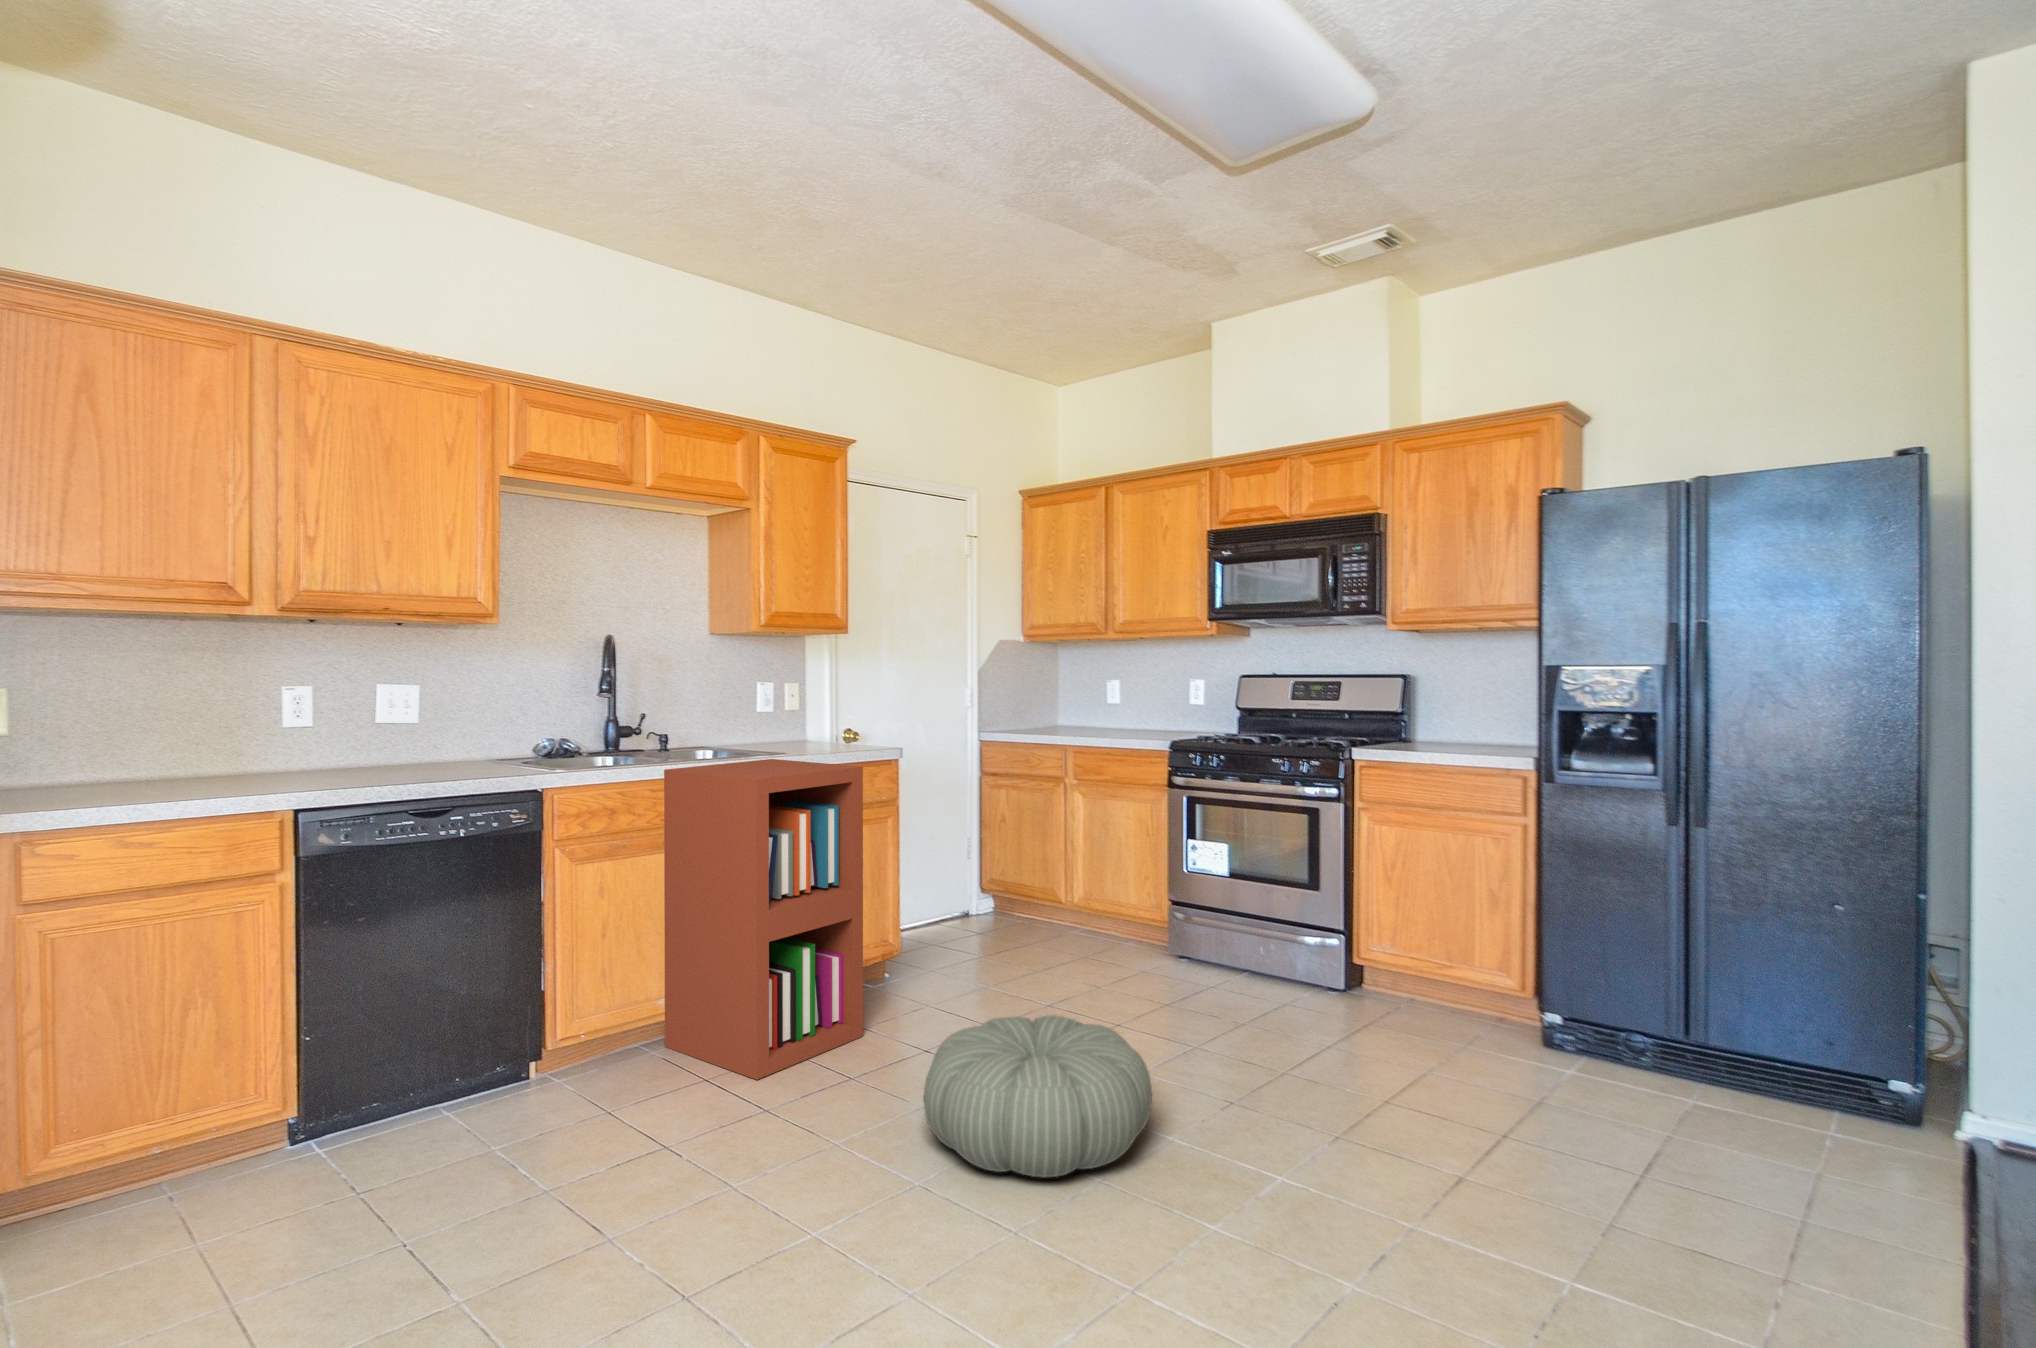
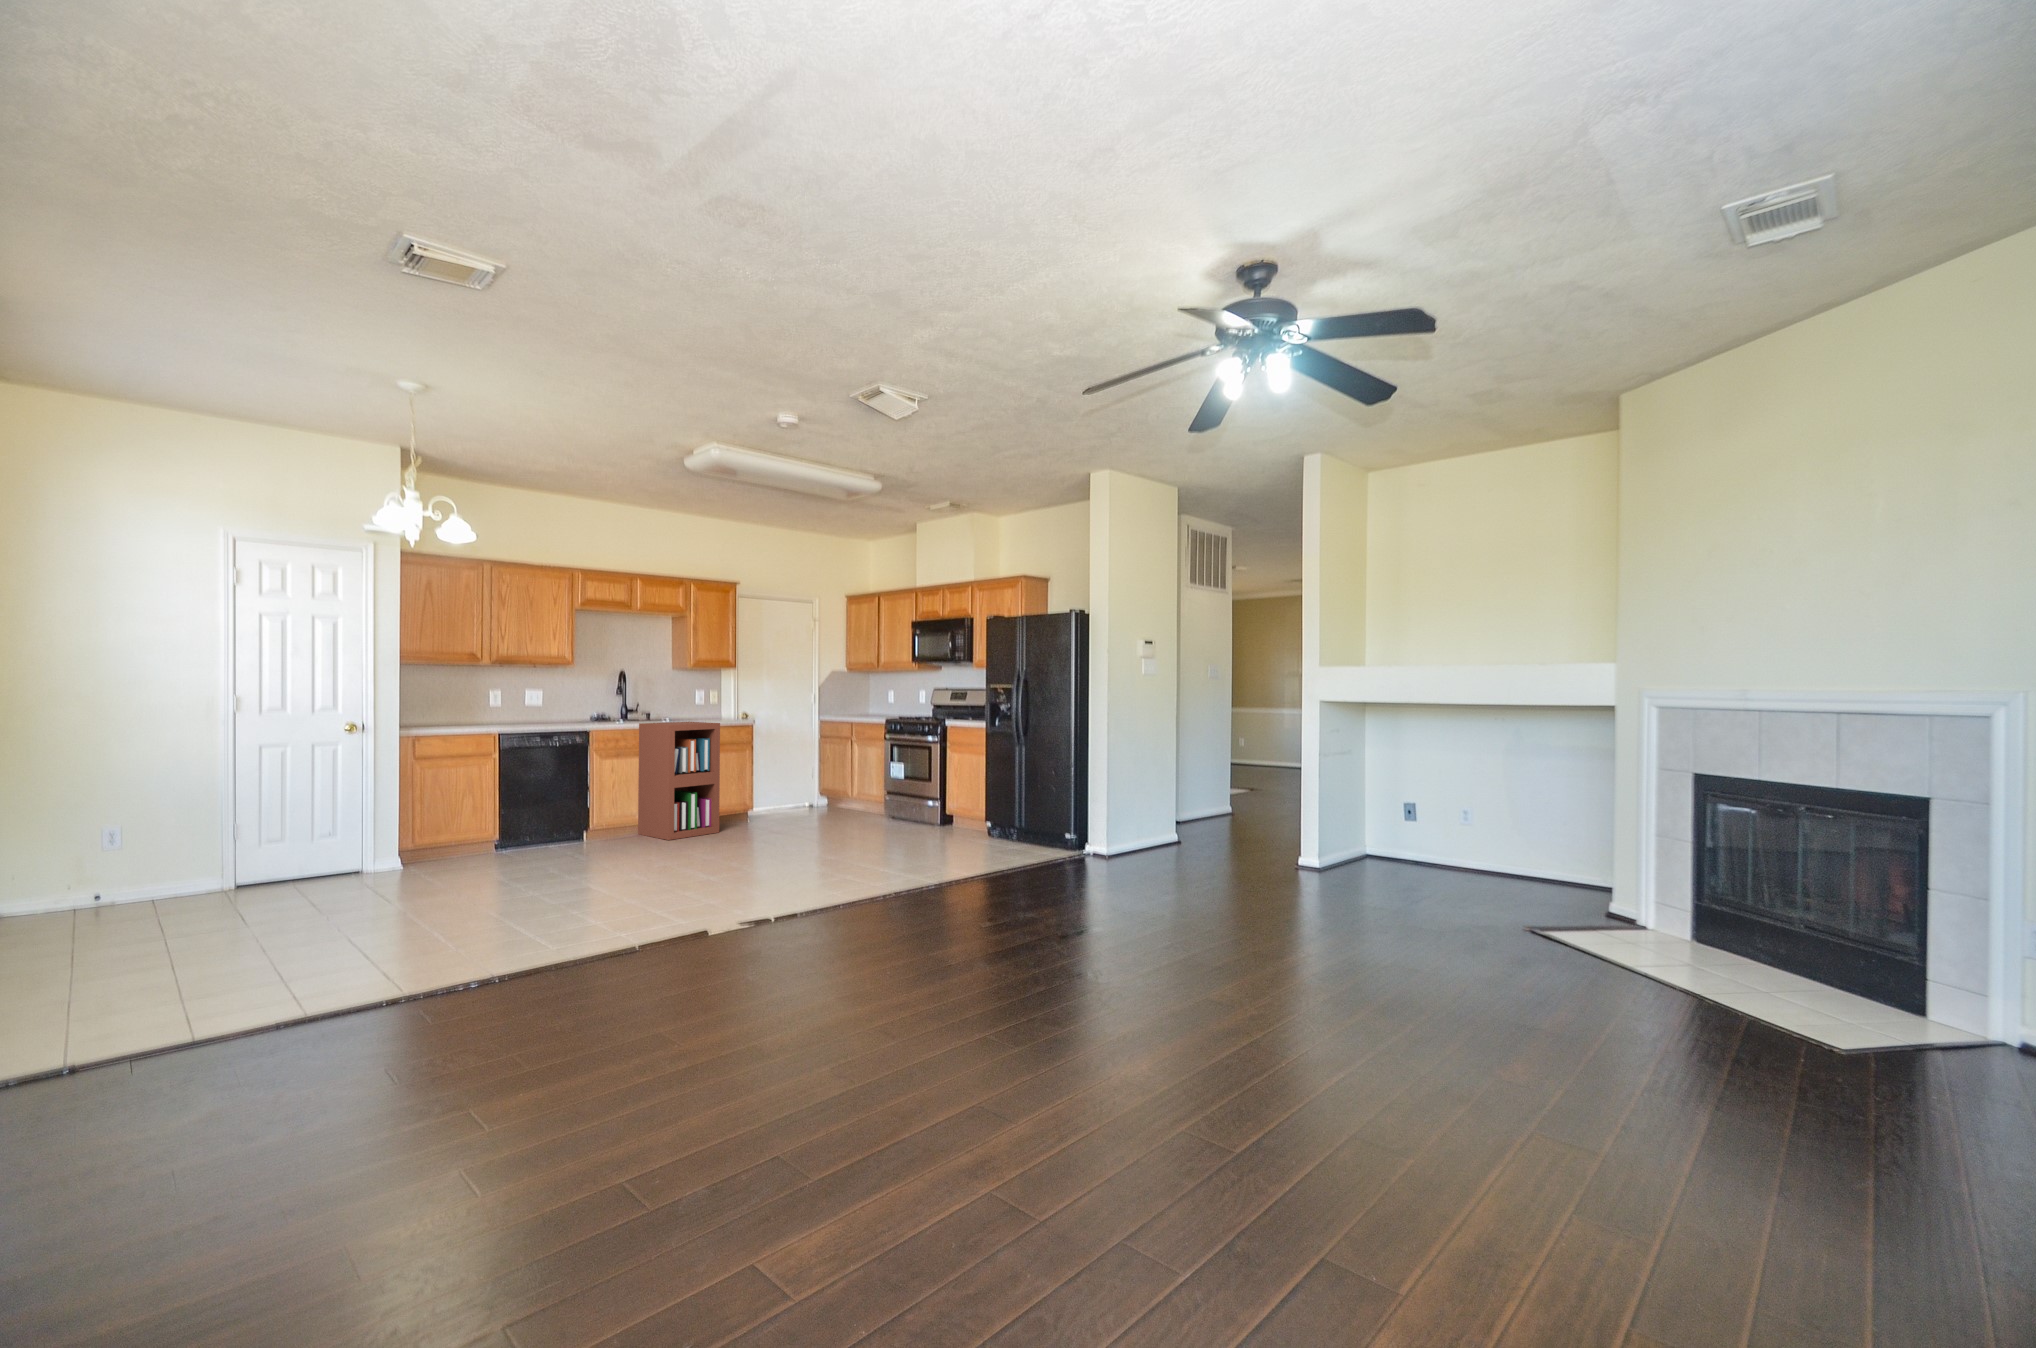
pouf: present [924,1015,1152,1178] -> none [716,812,800,855]

